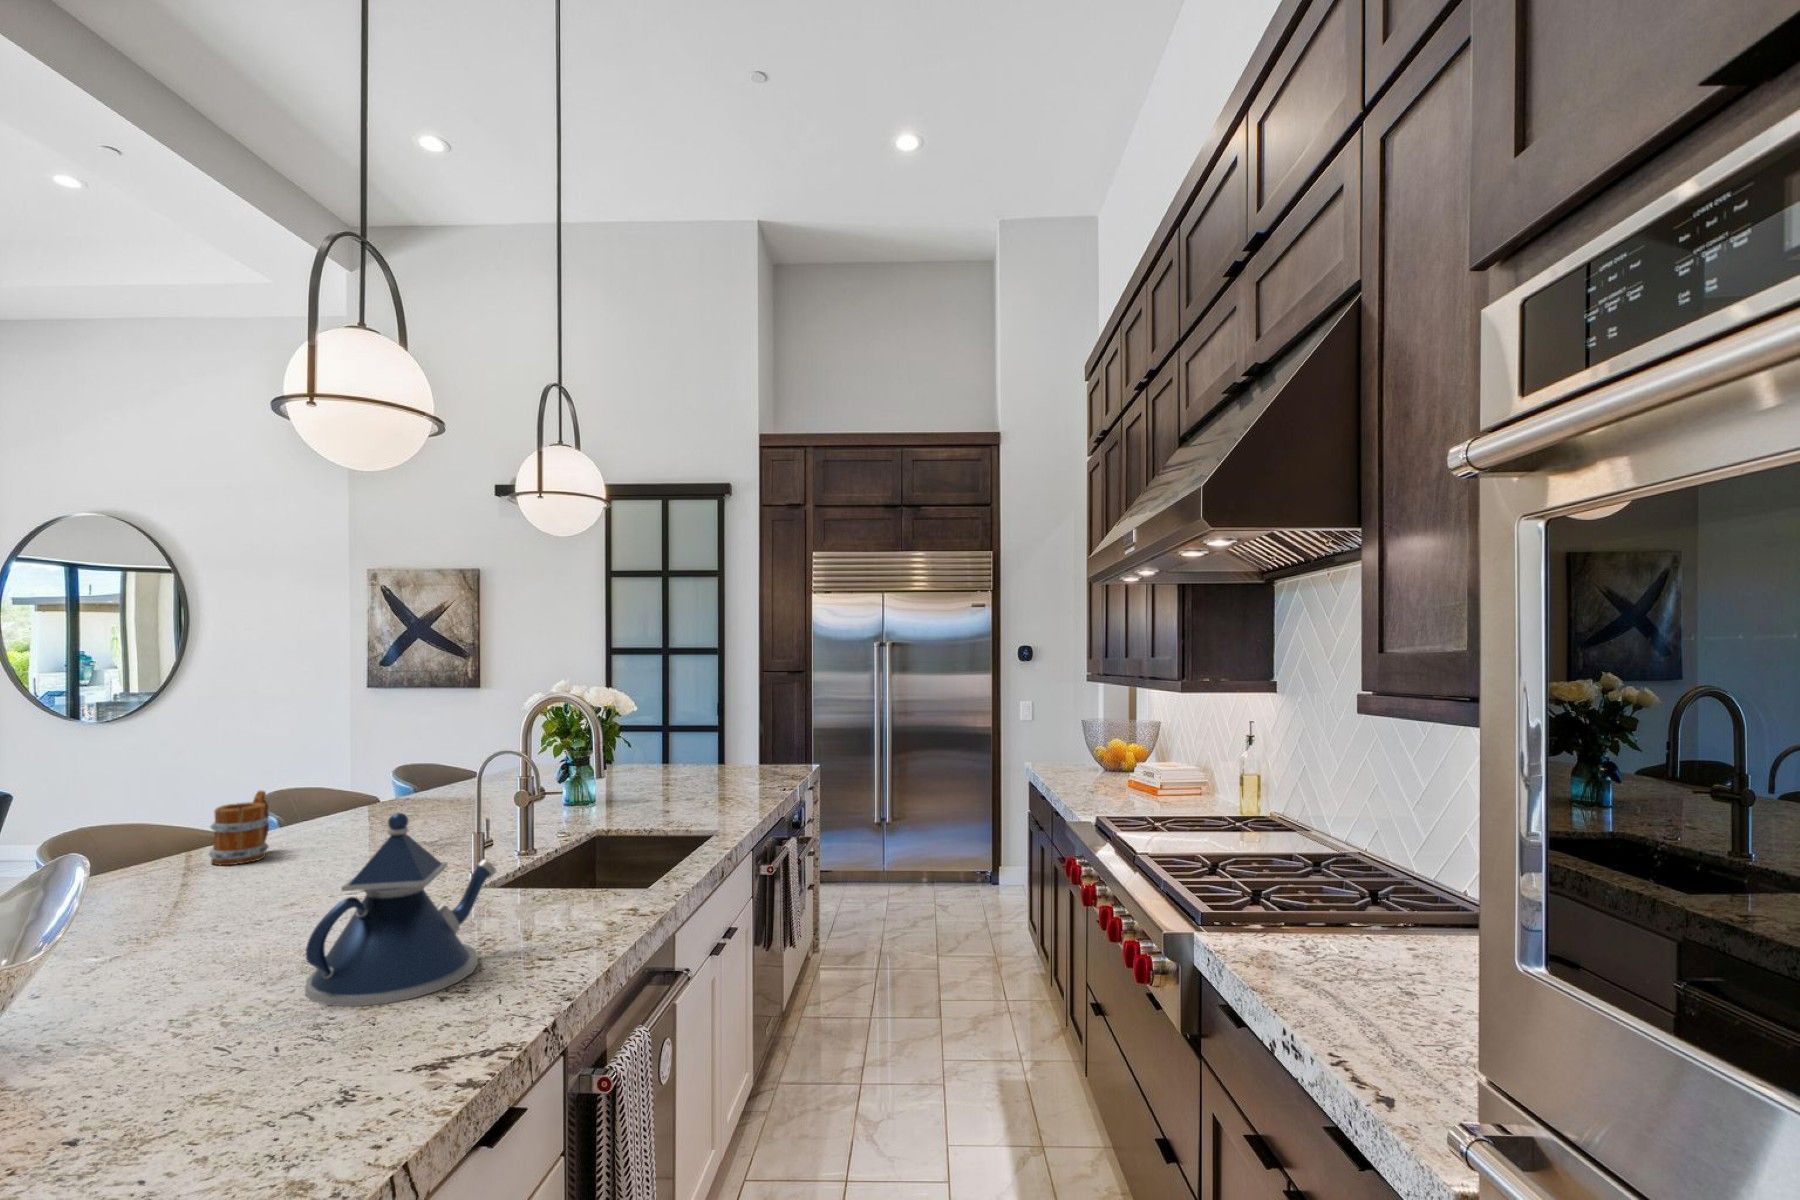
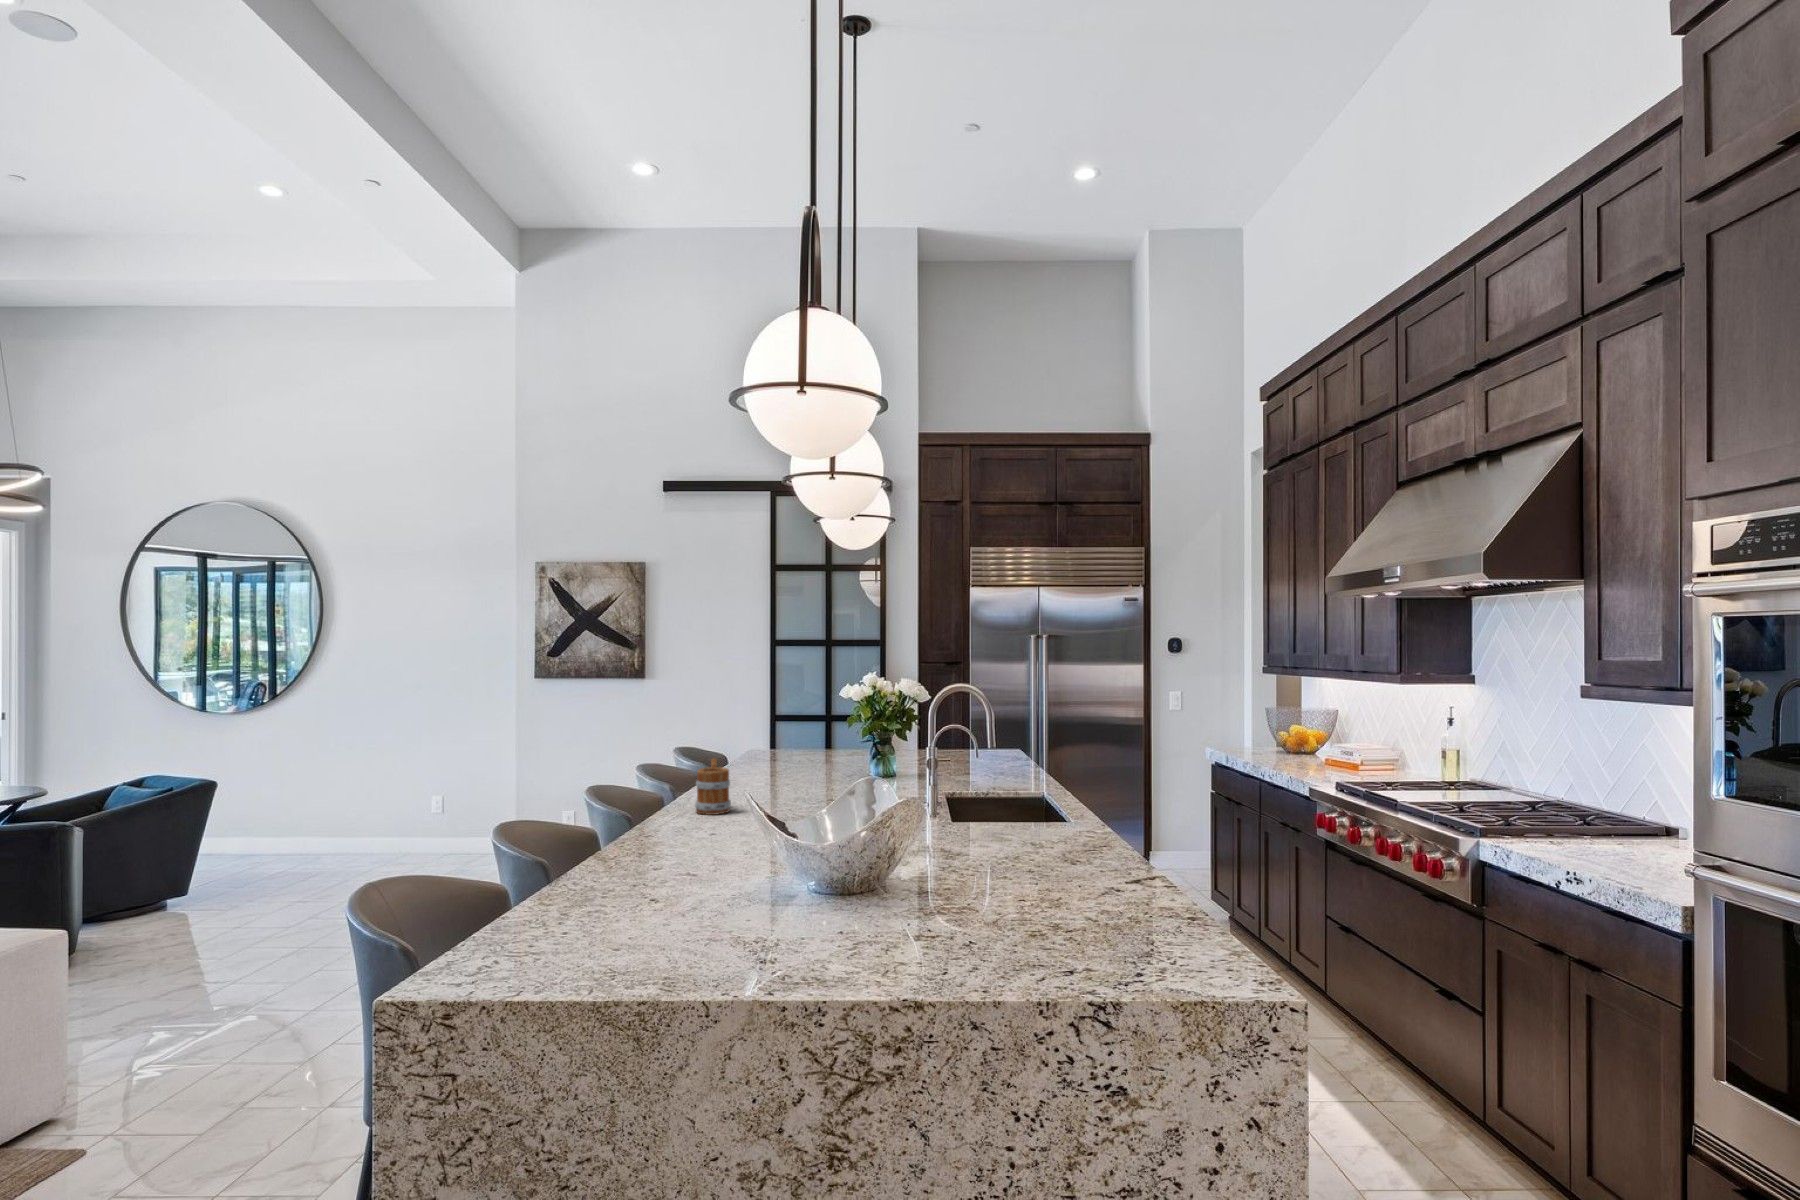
teapot: present [305,813,496,1006] -> none [960,760,1060,880]

